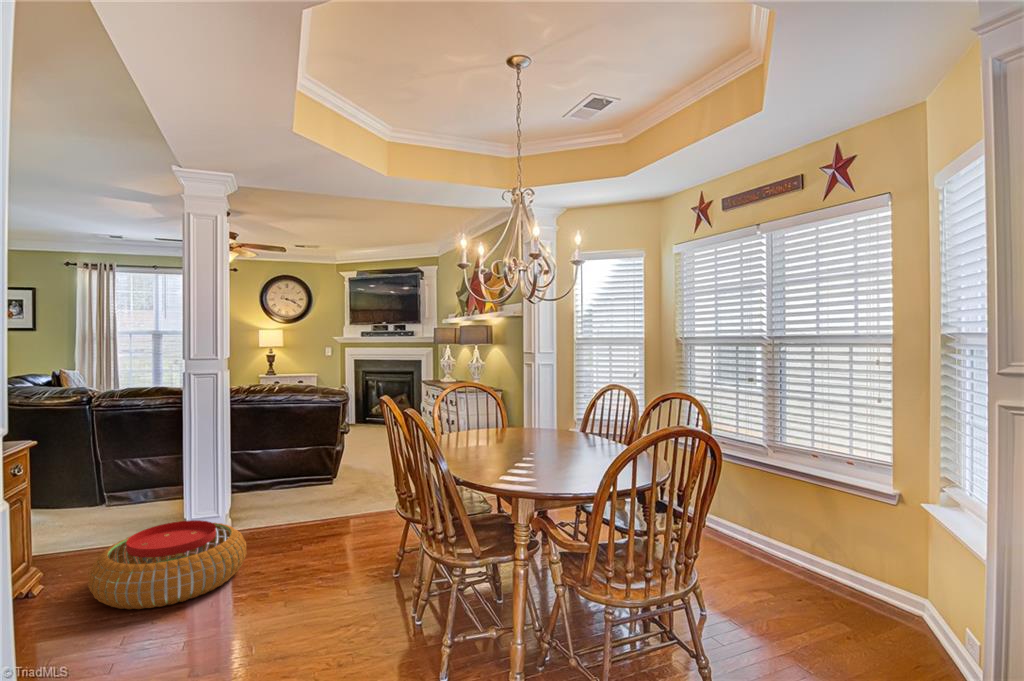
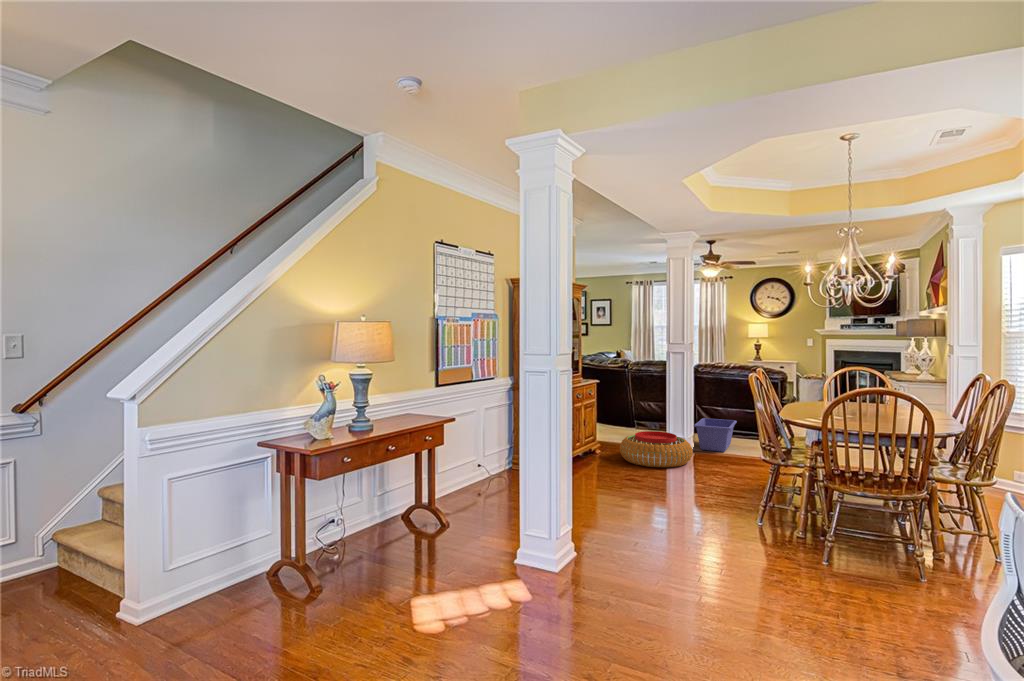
storage bin: none [232,467,292,526] -> present [694,418,737,452]

